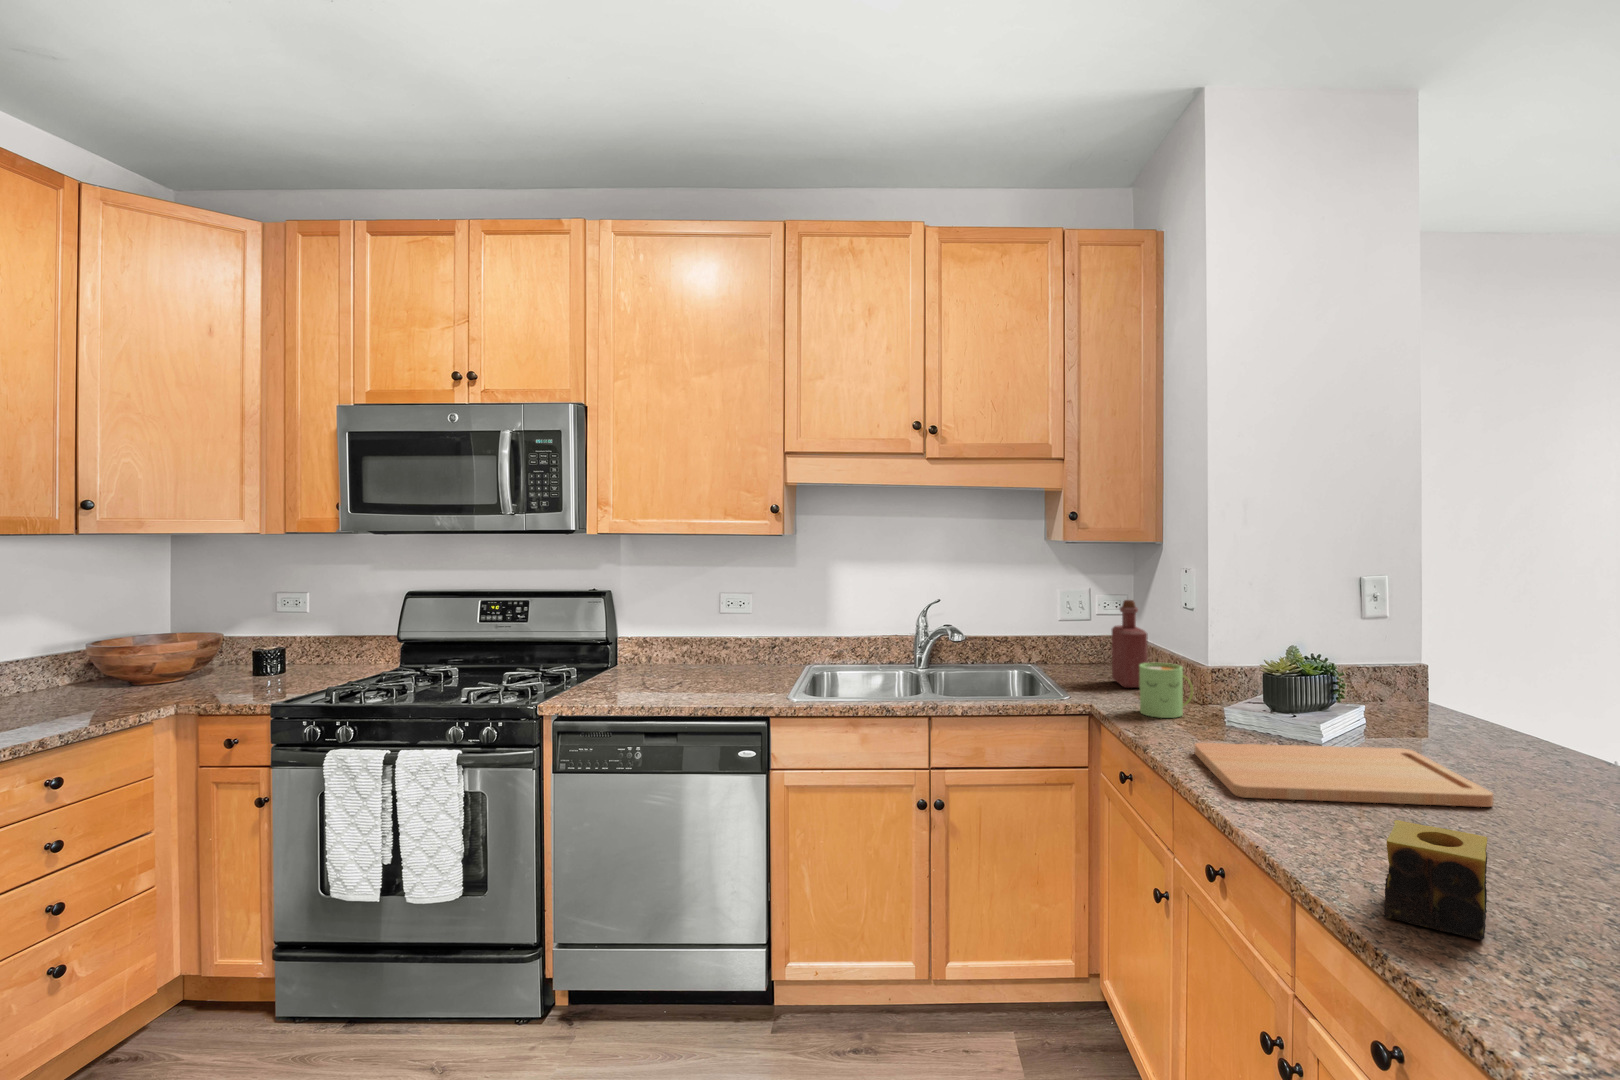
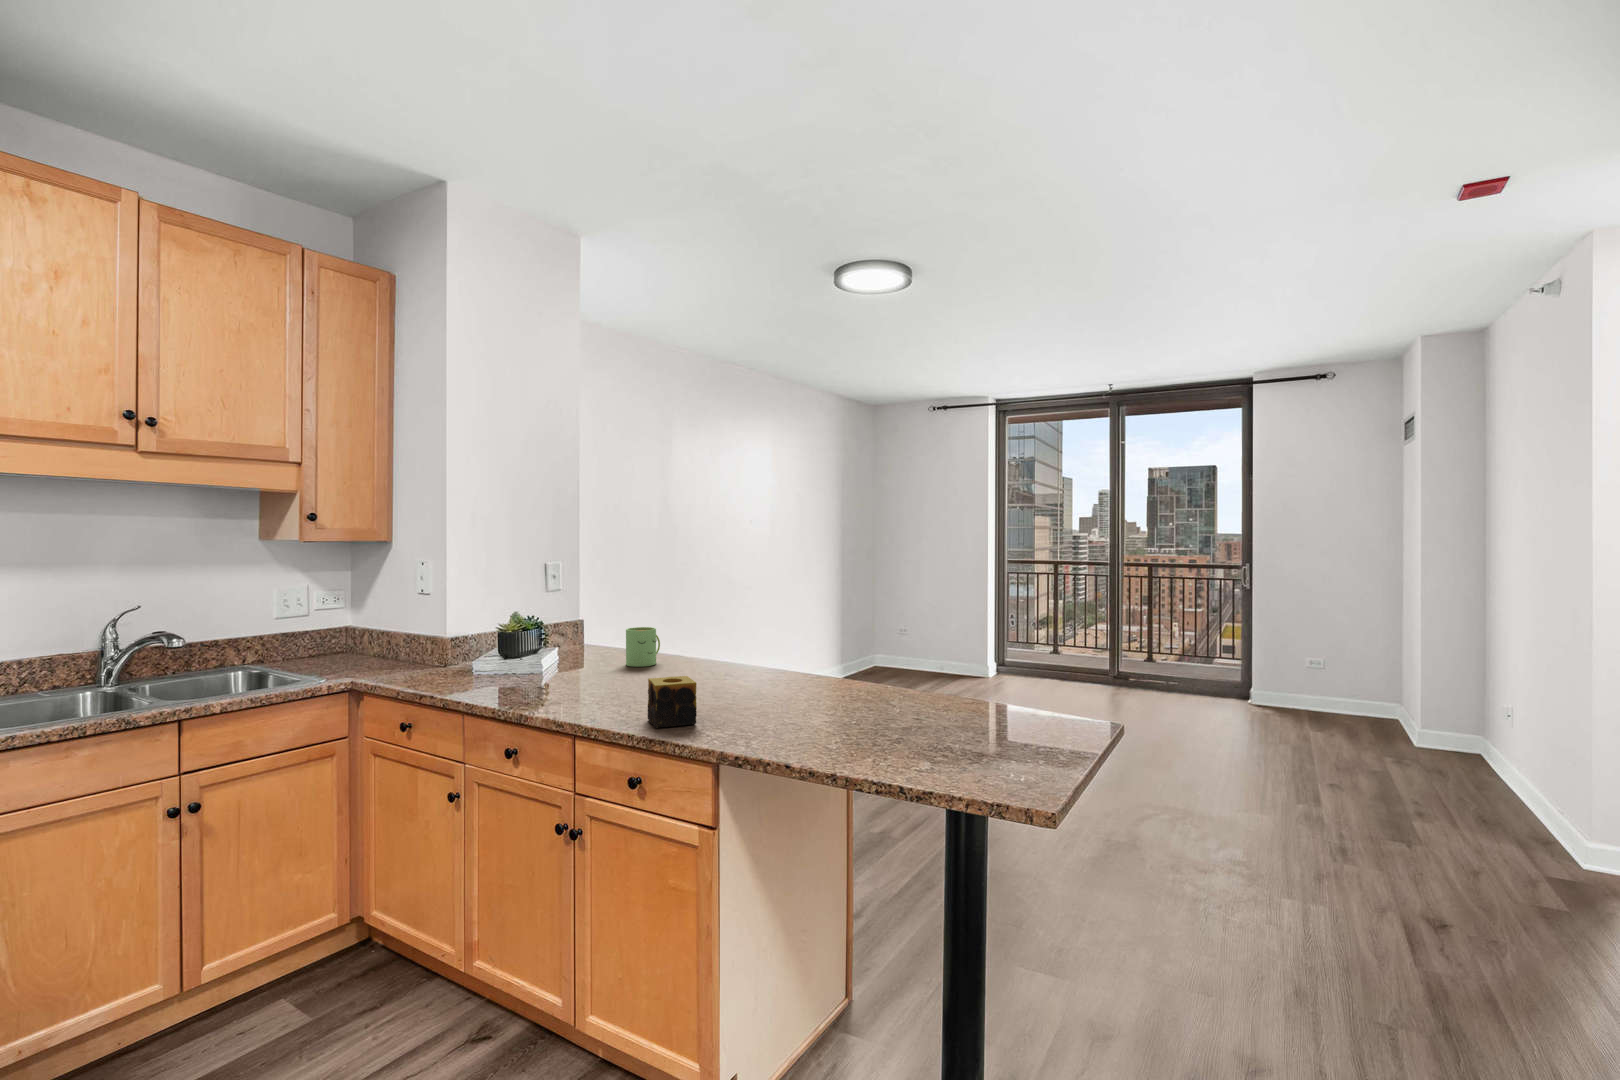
bottle: present [1112,600,1148,688] -> none [347,591,385,667]
mug: present [1140,663,1193,718] -> present [626,627,660,667]
cutting board: present [1195,743,1493,807] -> none [475,664,650,704]

